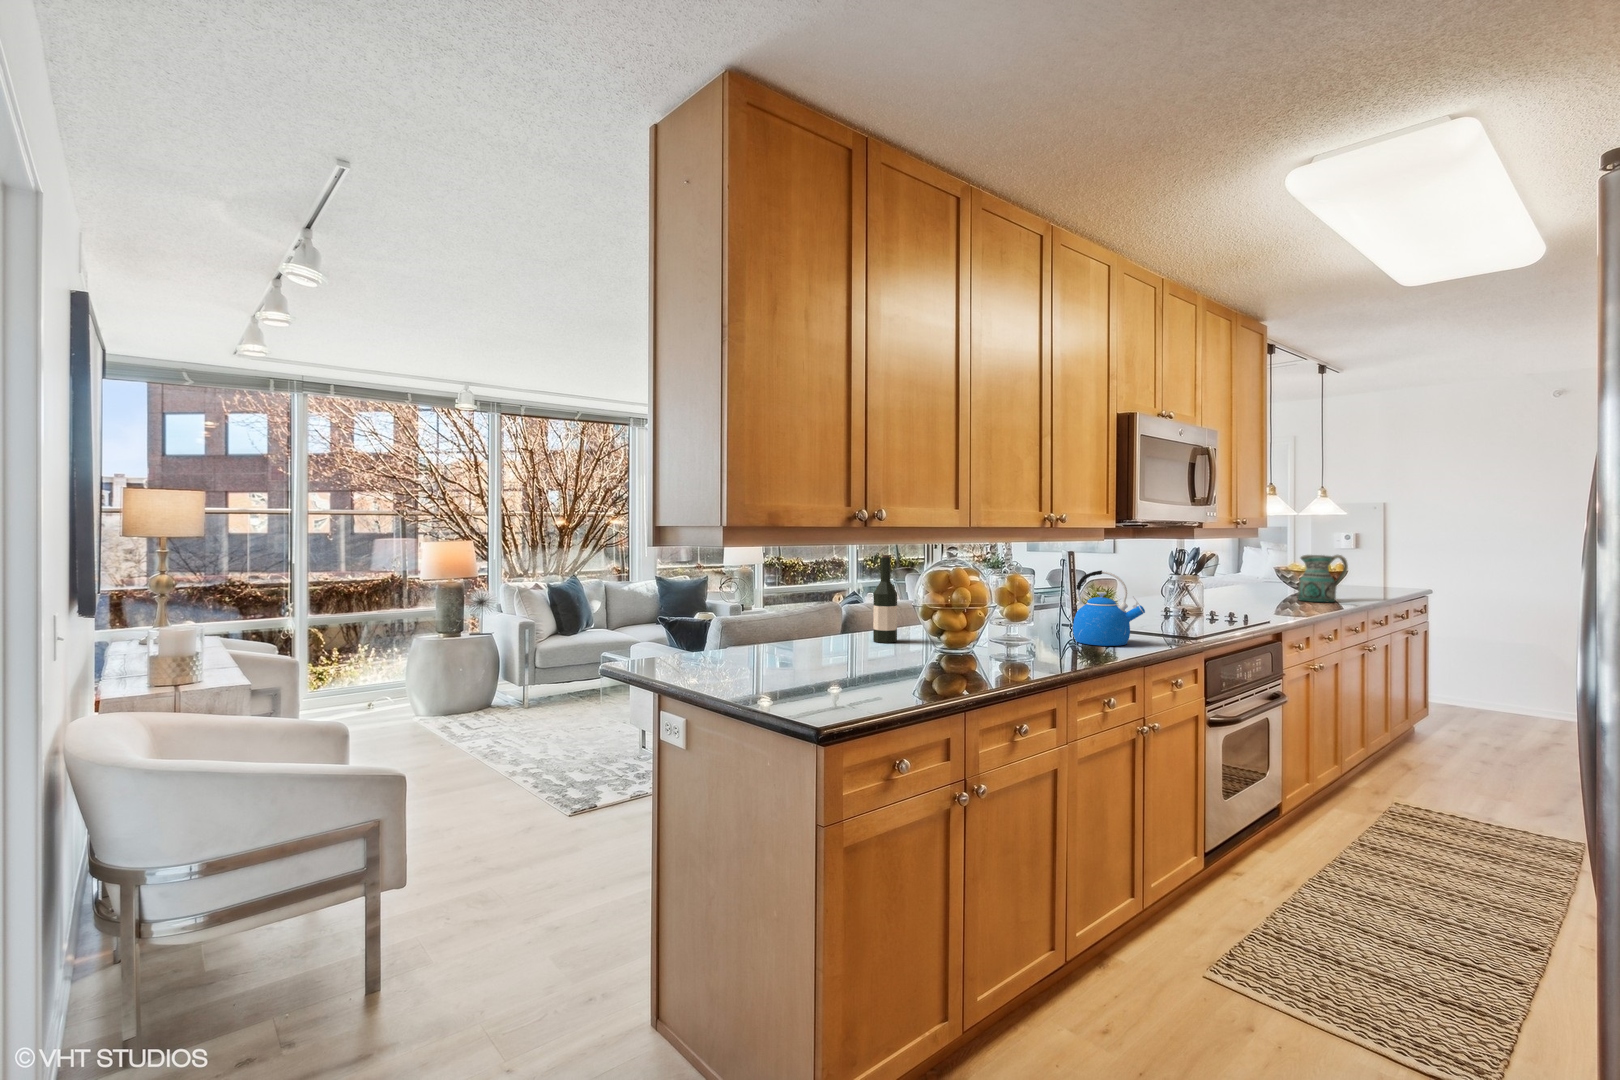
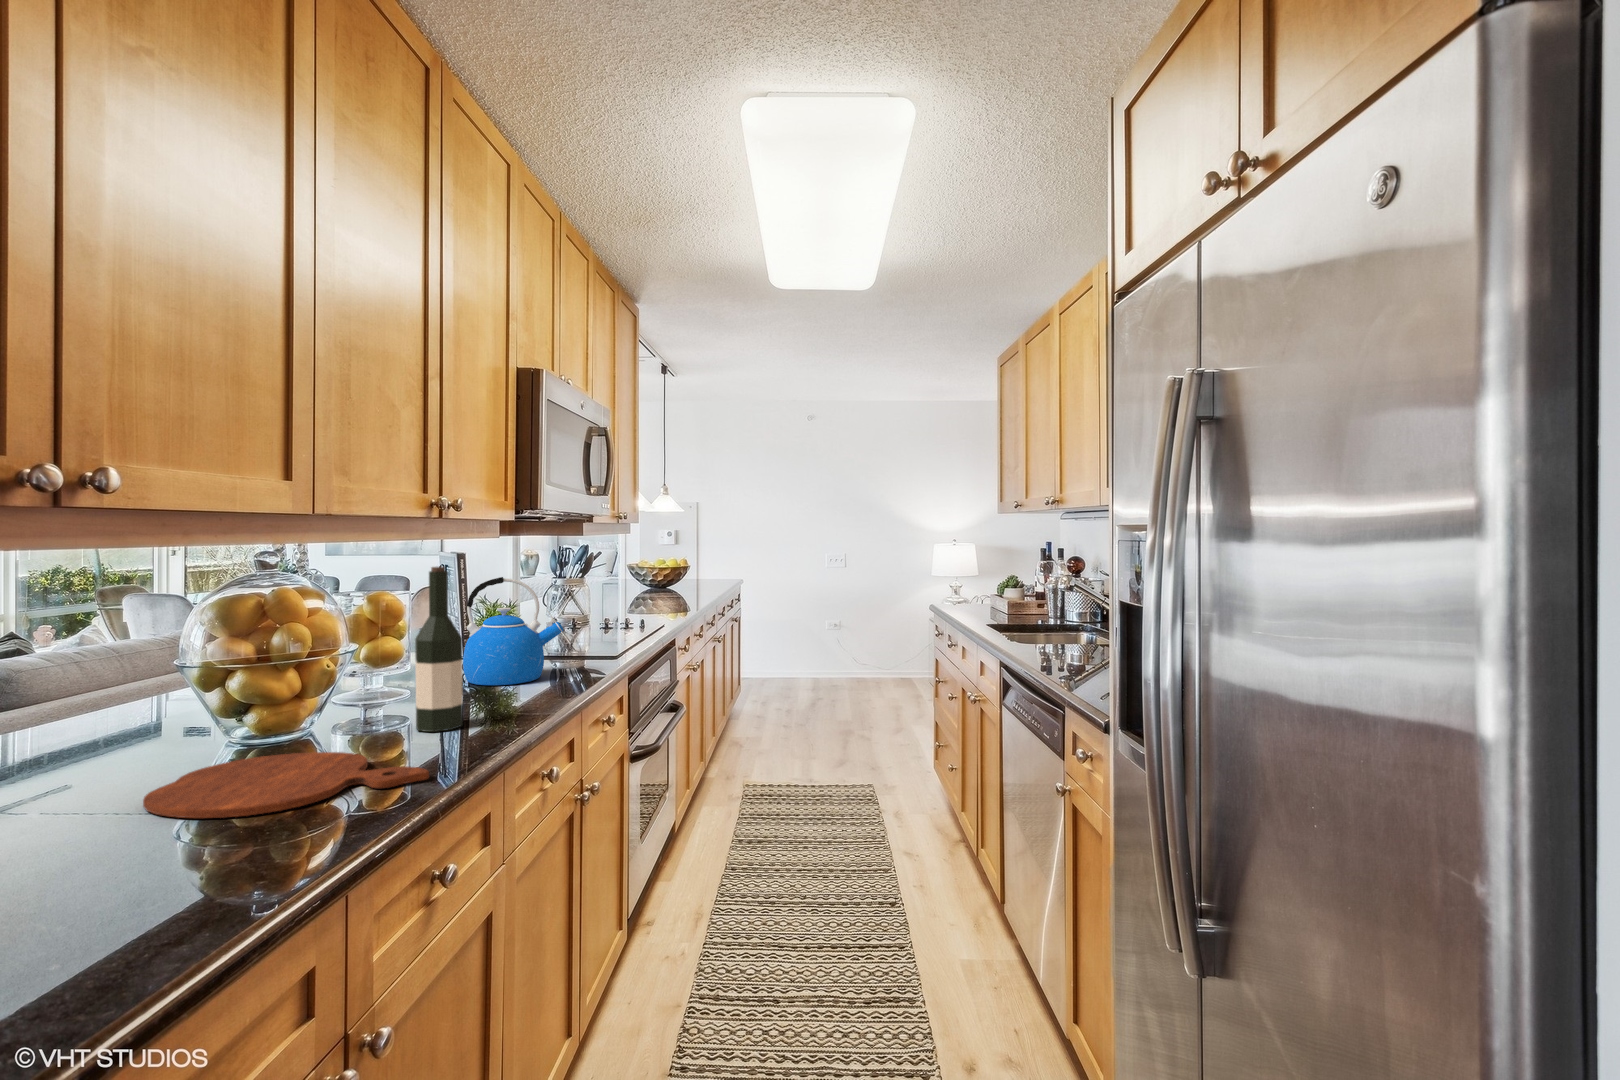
wine bottle: present [873,555,897,643] -> present [415,567,463,732]
ceramic pitcher: present [1298,555,1348,602] -> none [654,548,696,598]
cutting board: none [893,657,1017,680] -> present [143,752,429,818]

